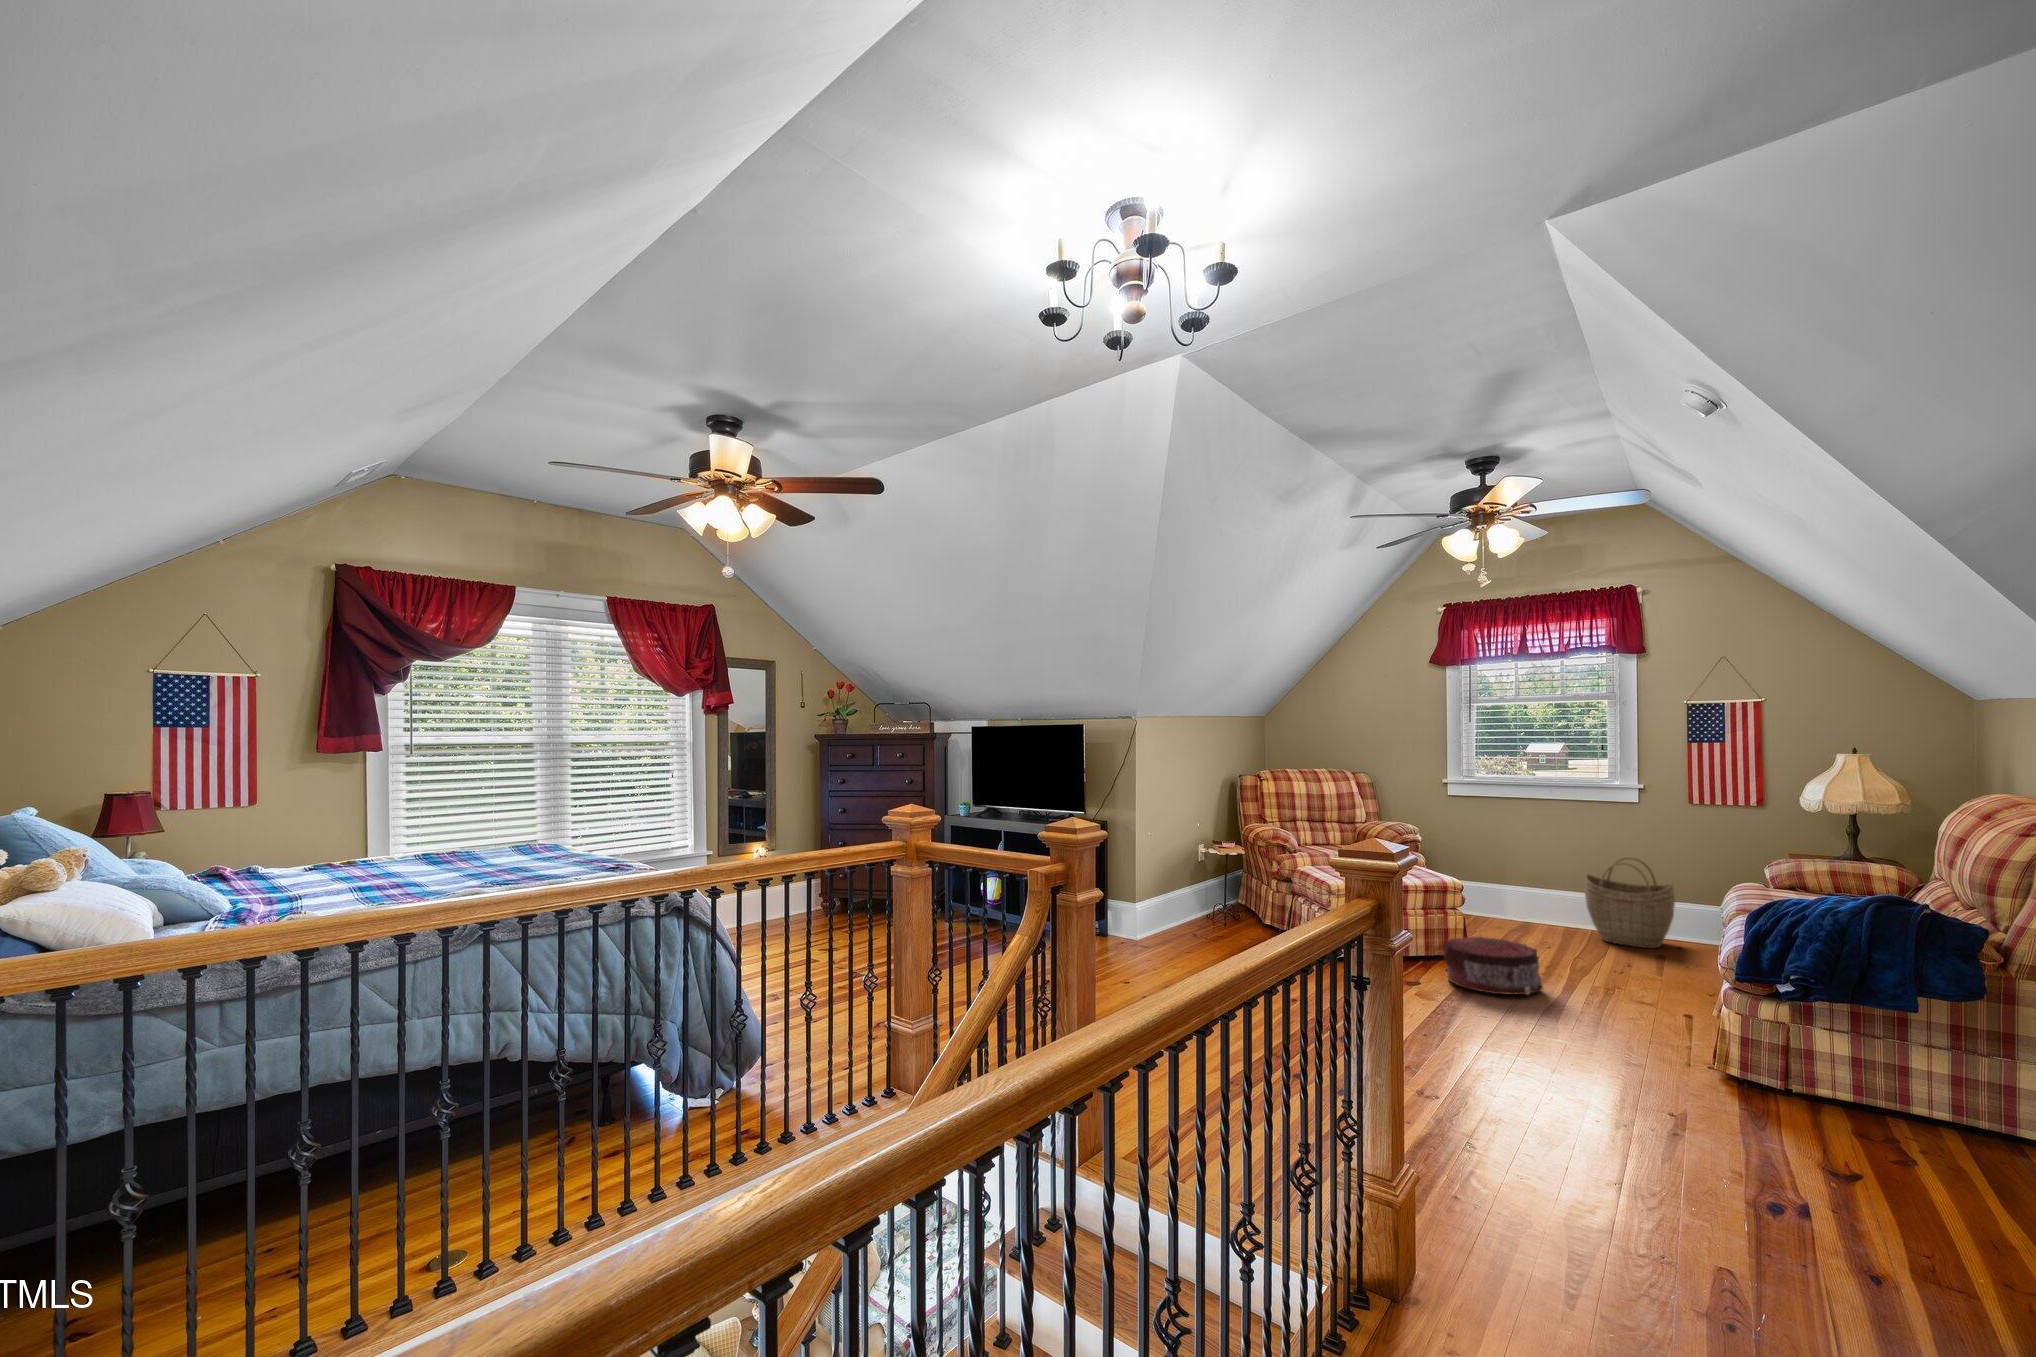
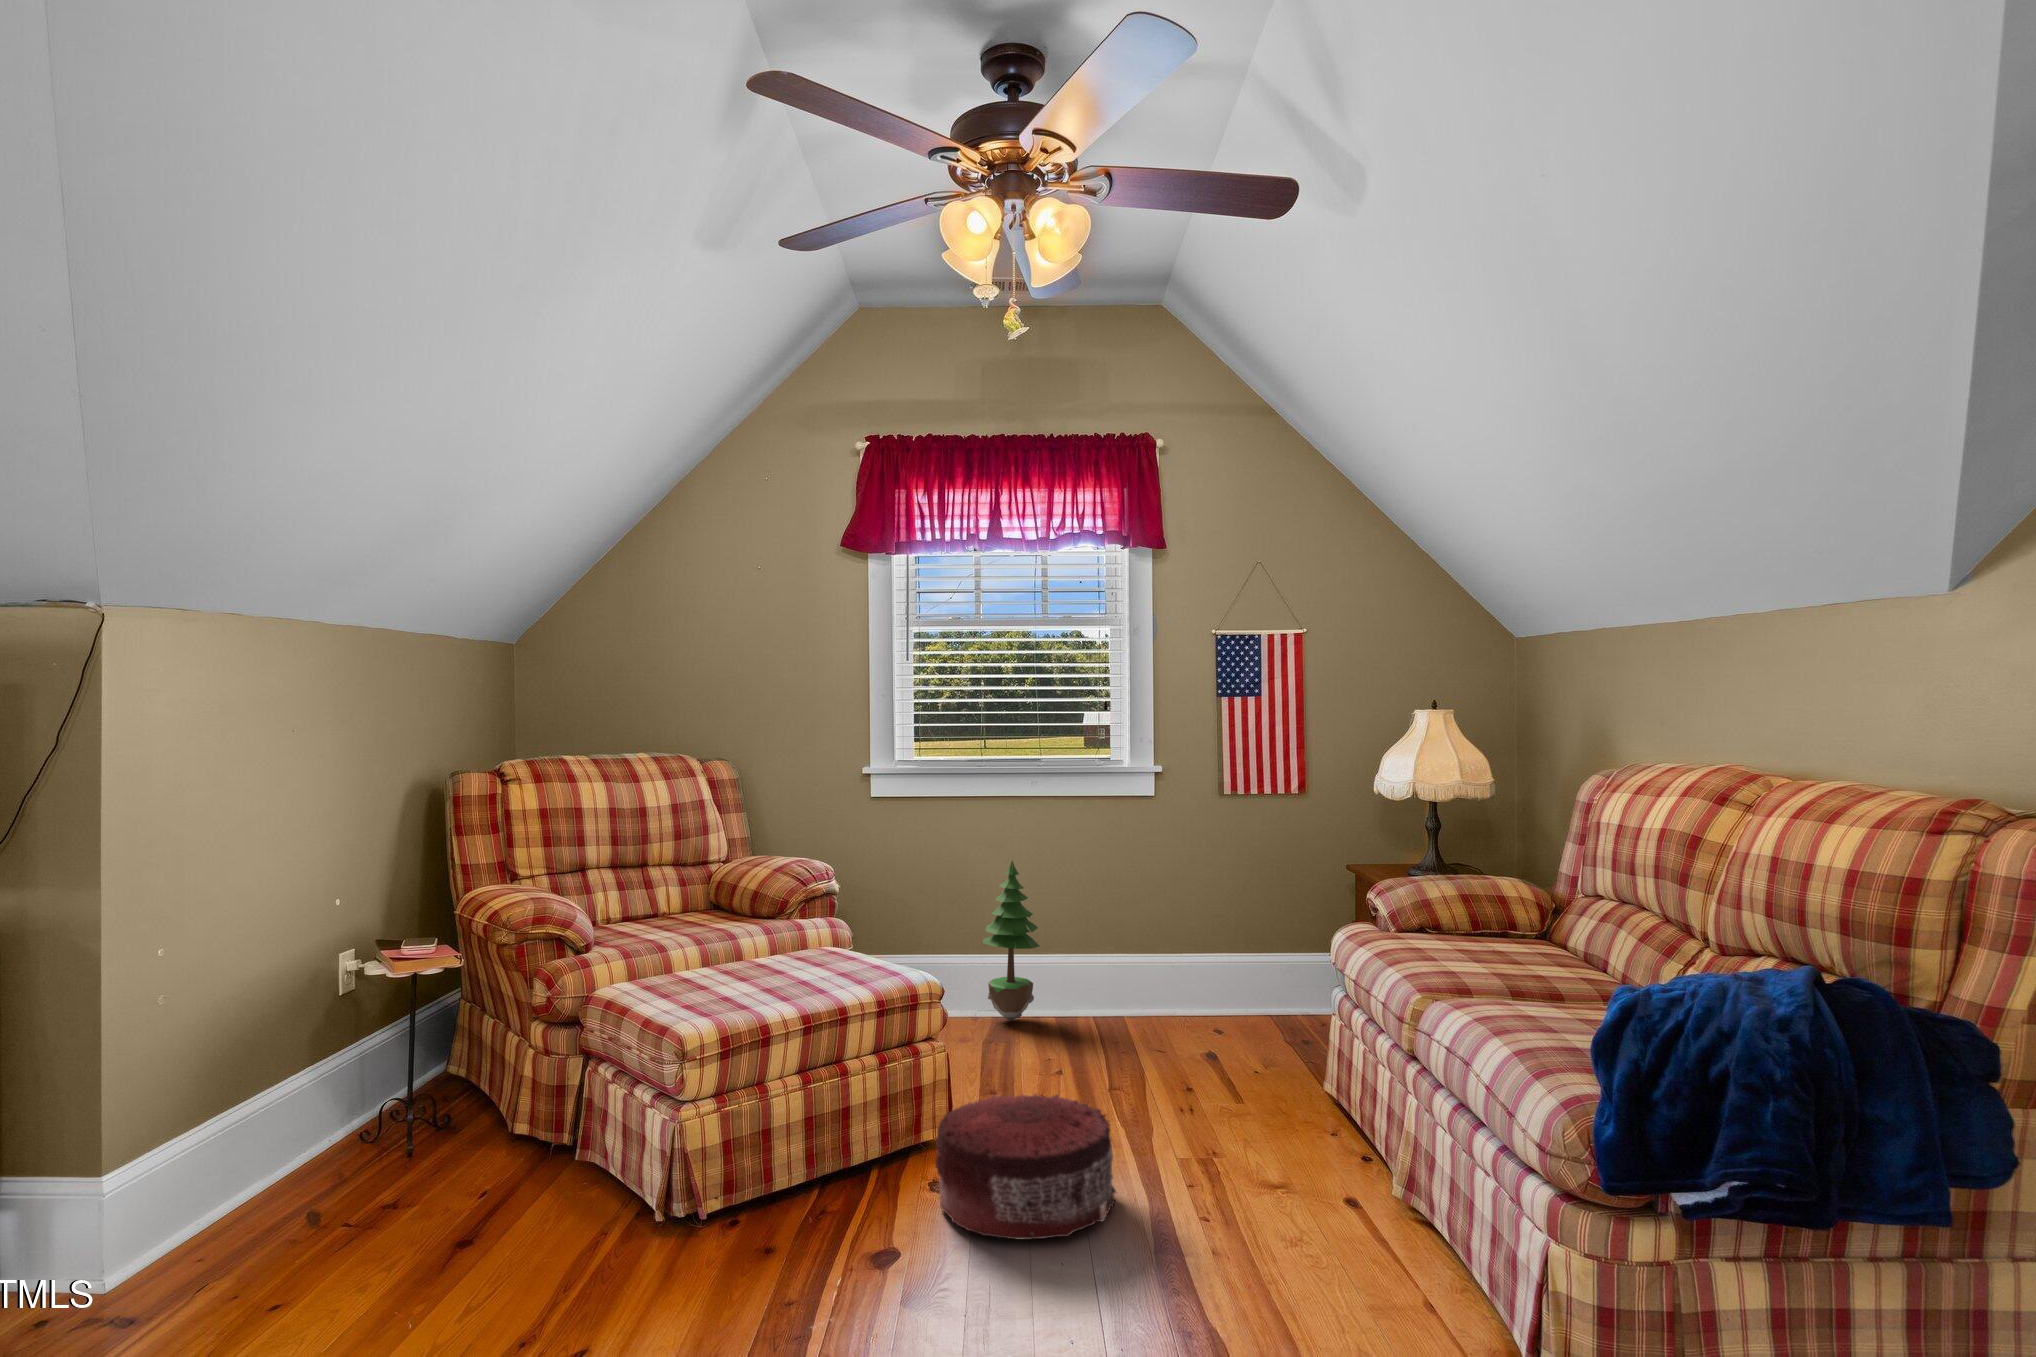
potted tree: none [1516,835,1555,927] -> present [983,861,1039,1021]
woven basket: present [1585,857,1675,948] -> none [1085,884,1207,1036]

